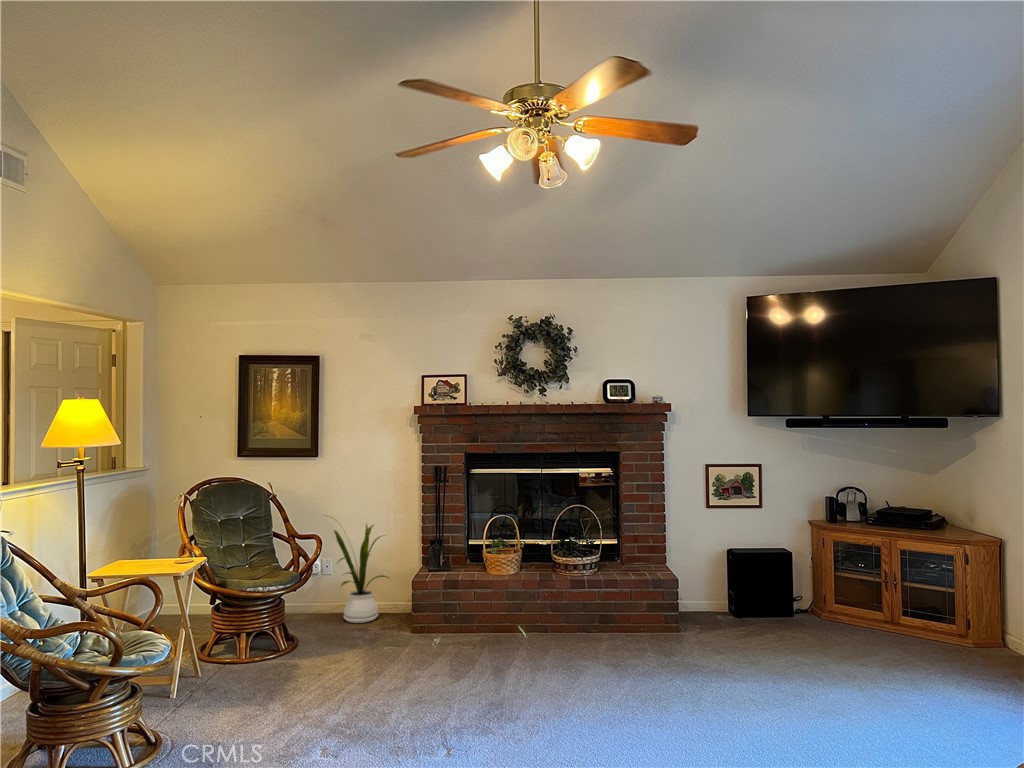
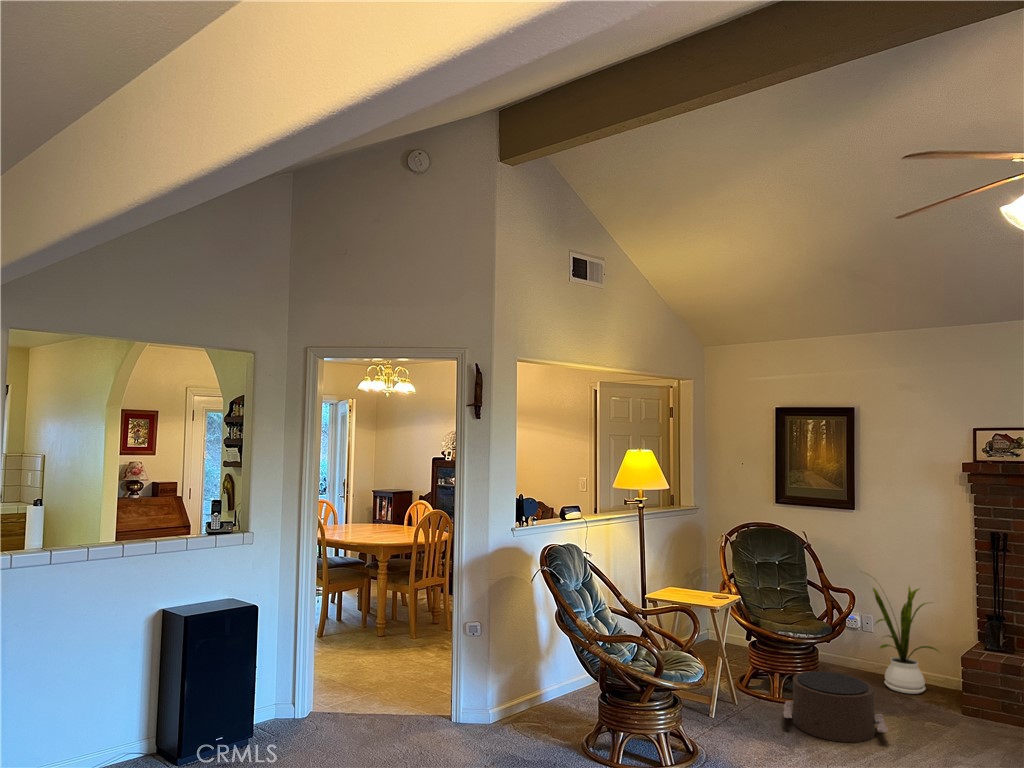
pouf: none [255,616,357,685] -> present [783,671,887,742]

